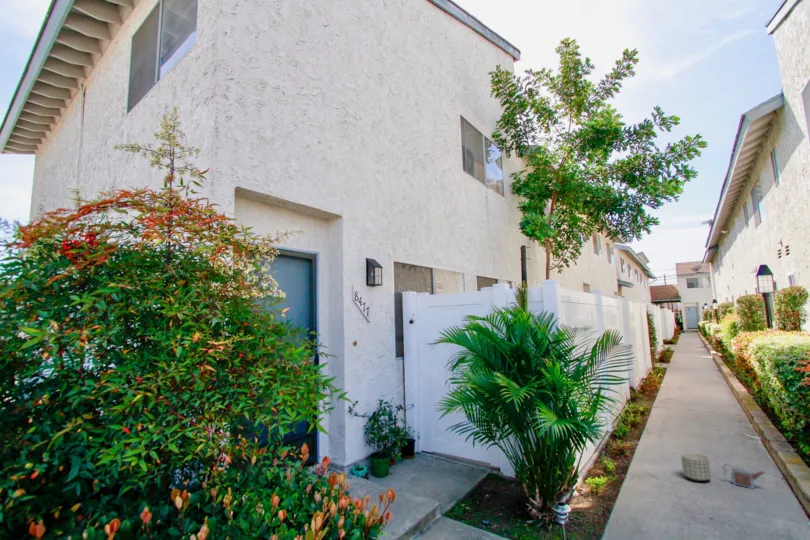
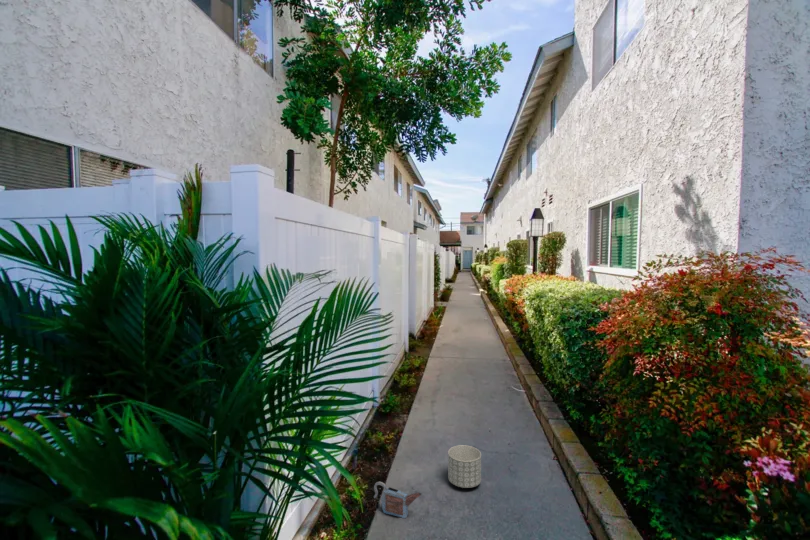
watering can: present [723,464,764,488] -> present [374,482,421,518]

